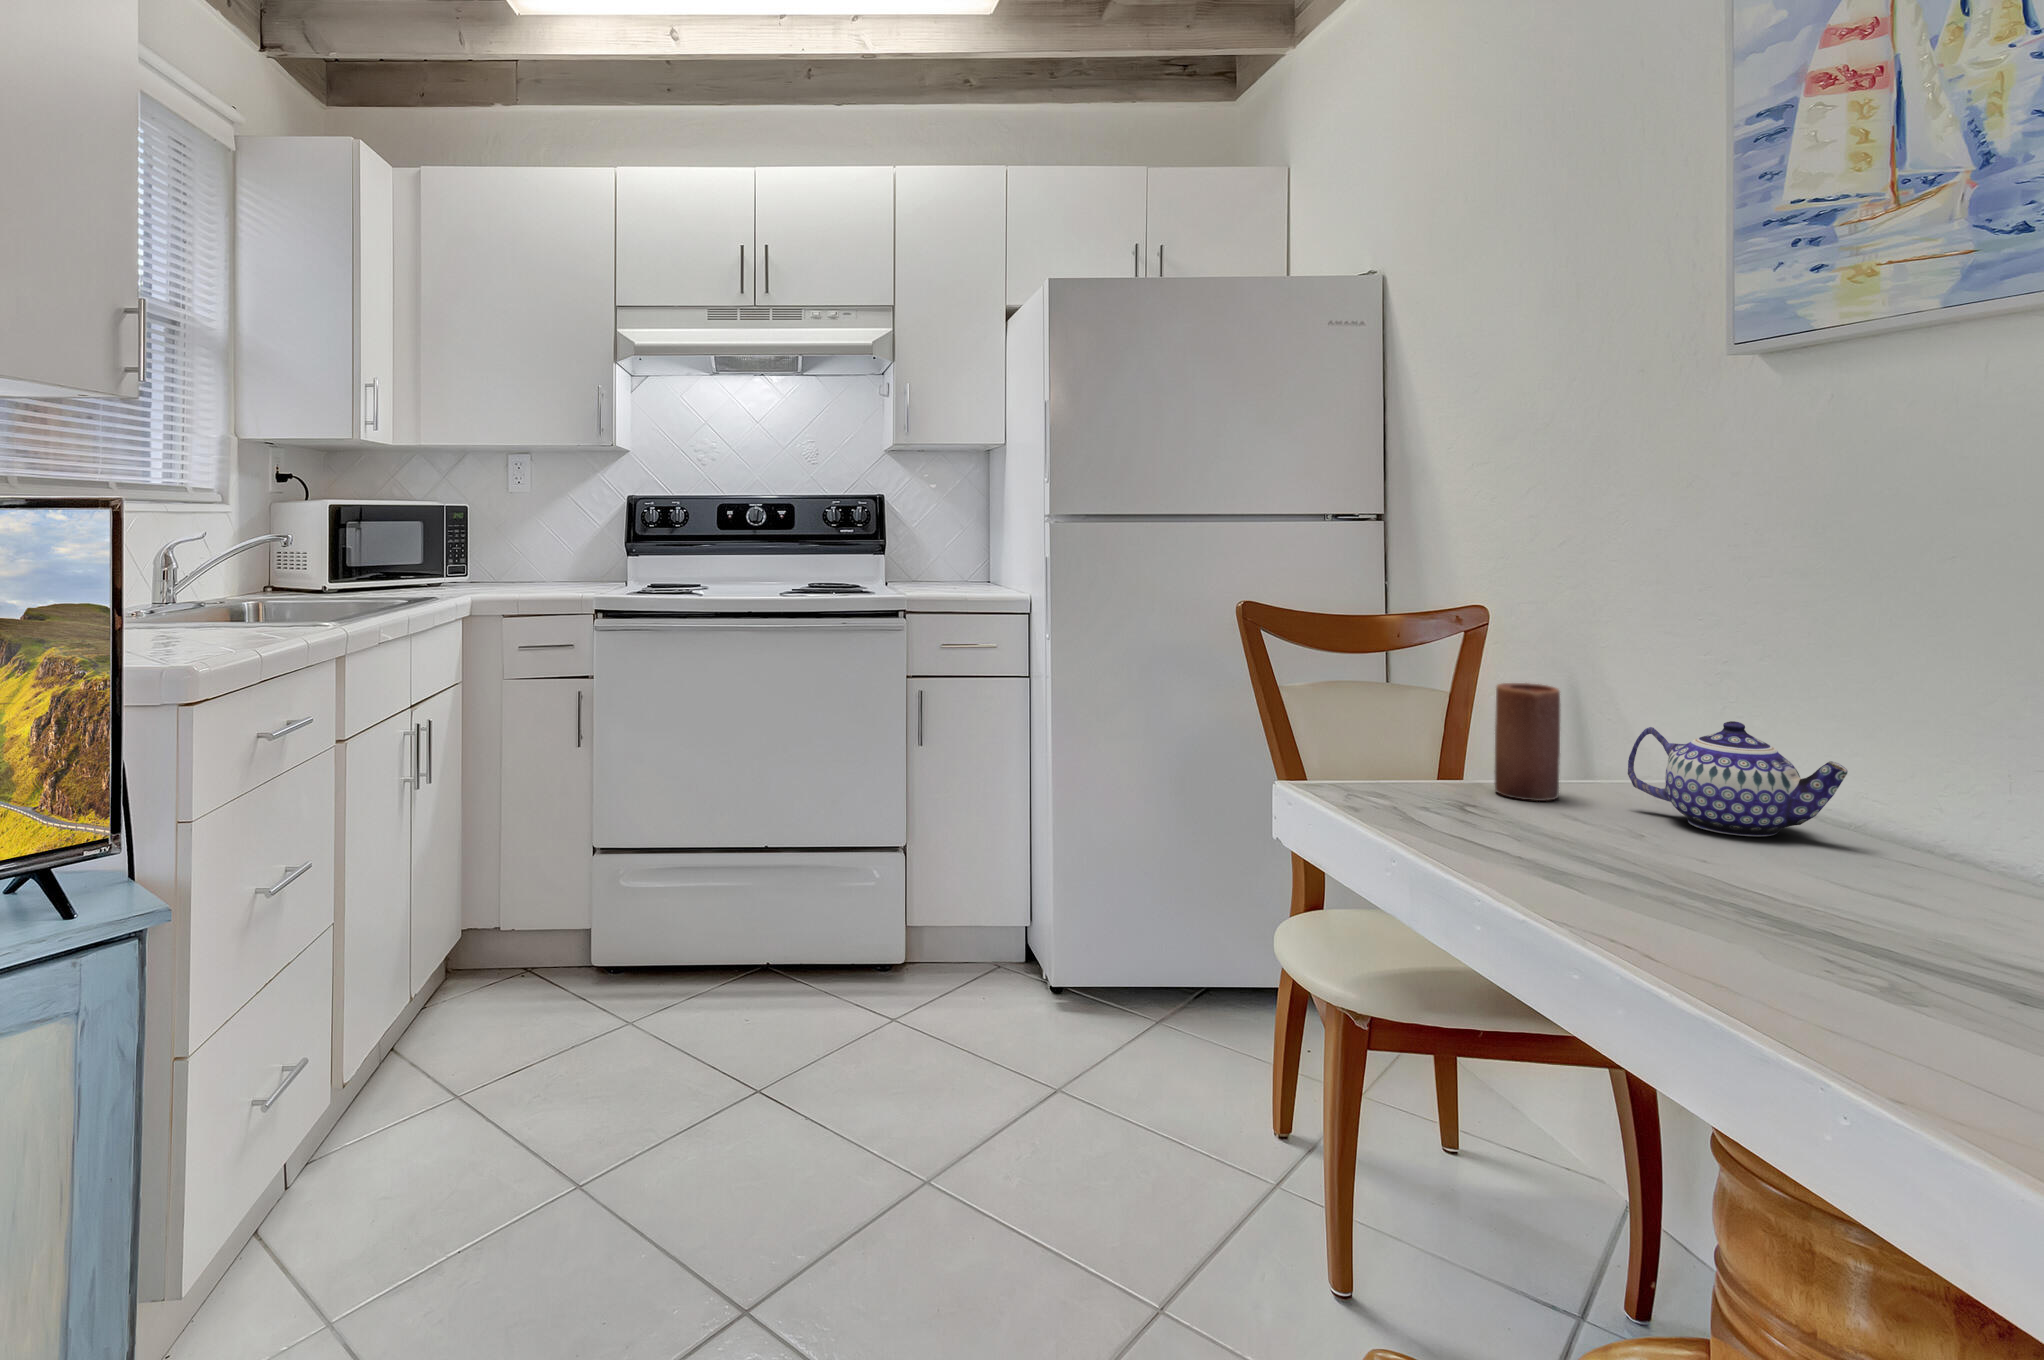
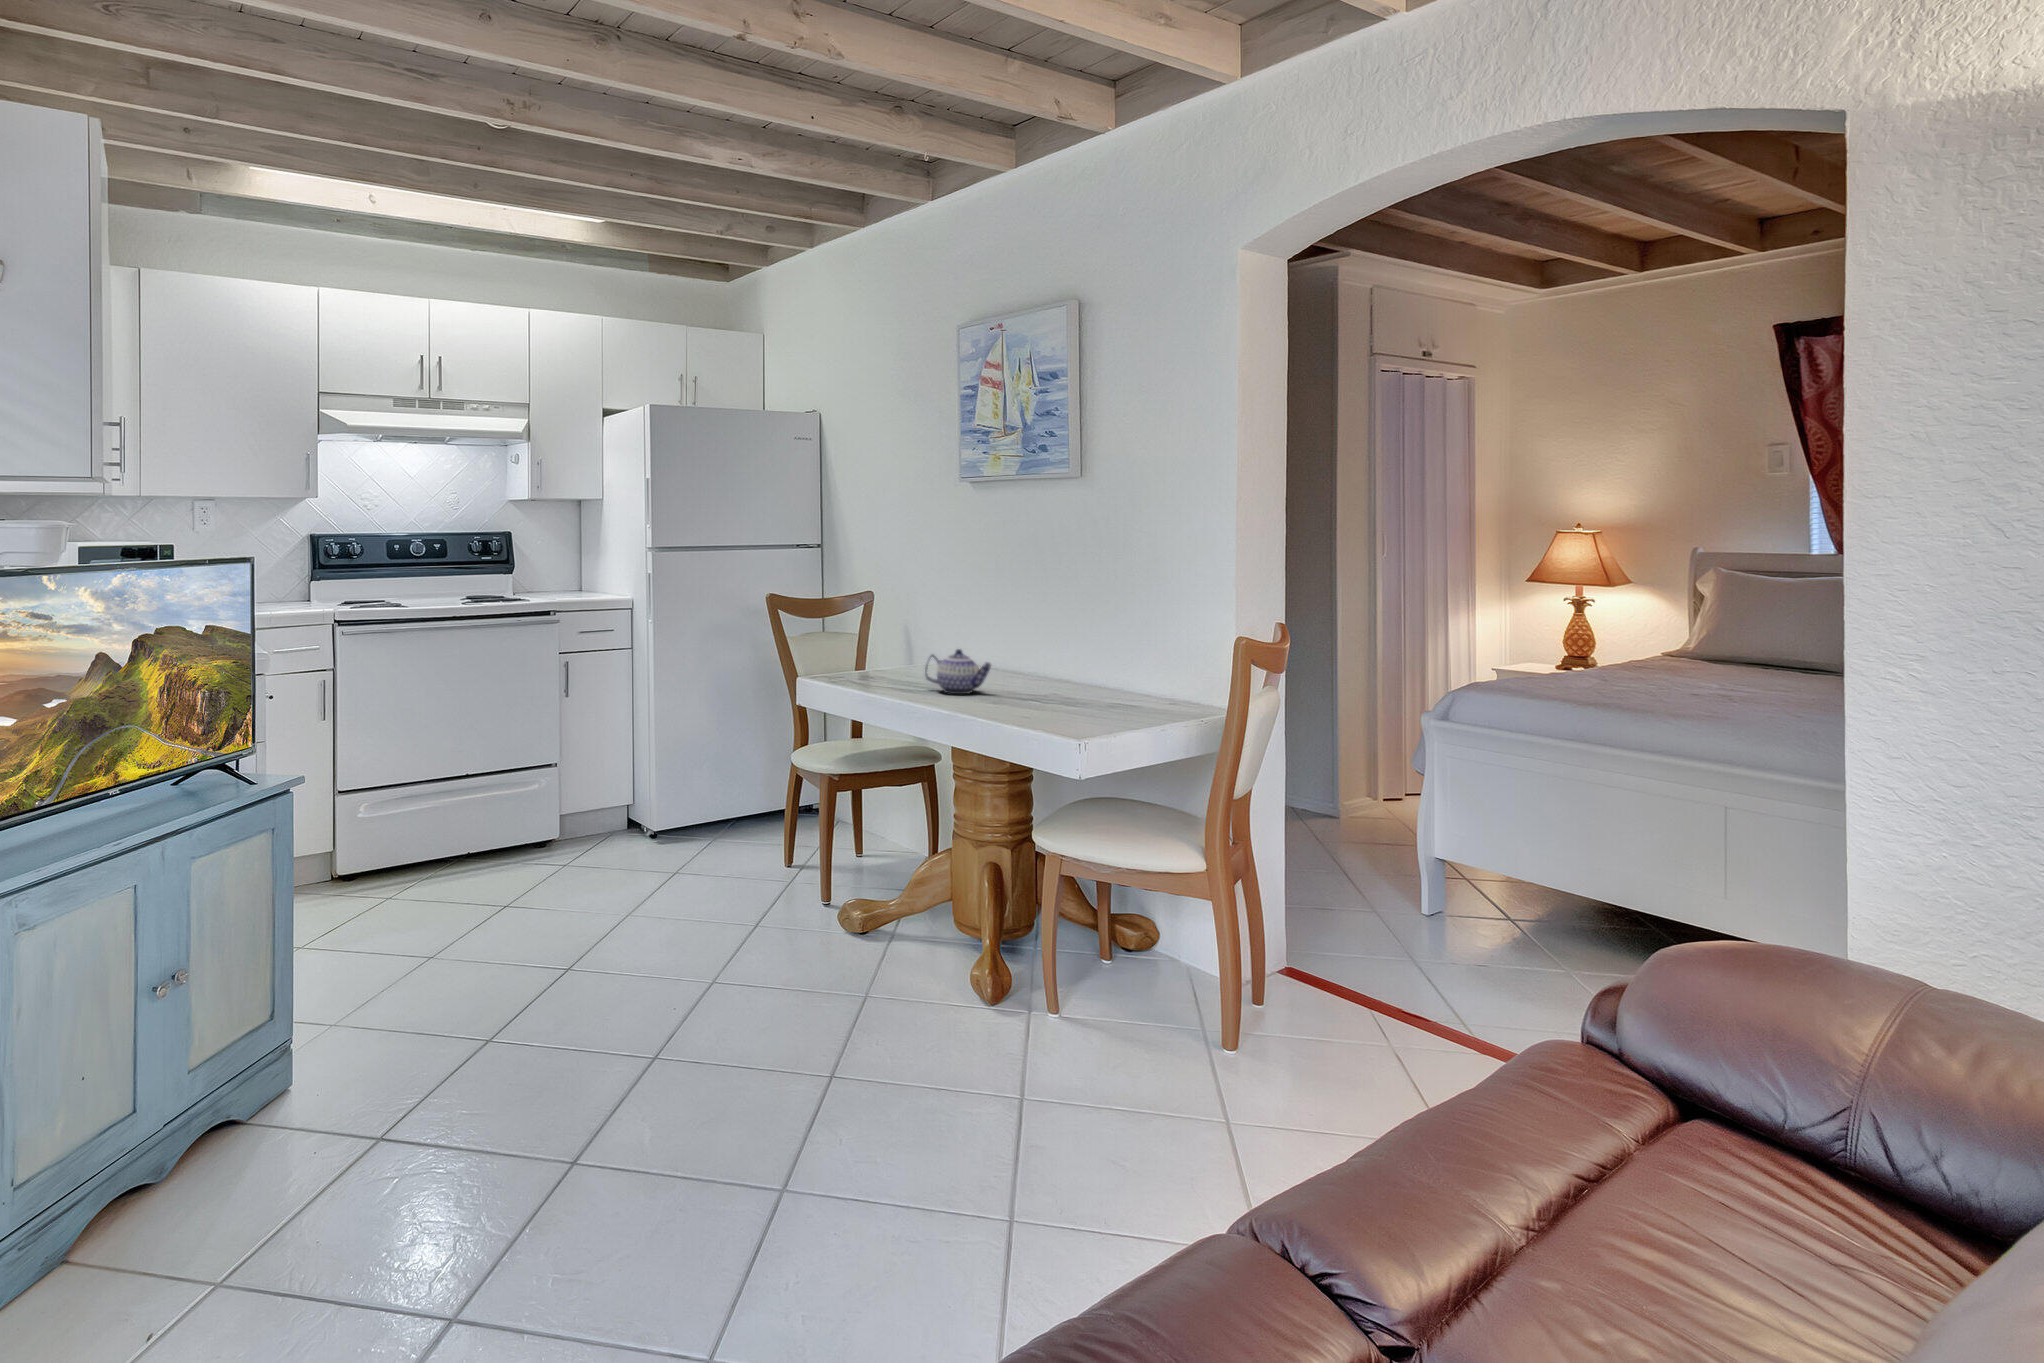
candle: present [1494,683,1560,801] -> none [877,639,901,690]

